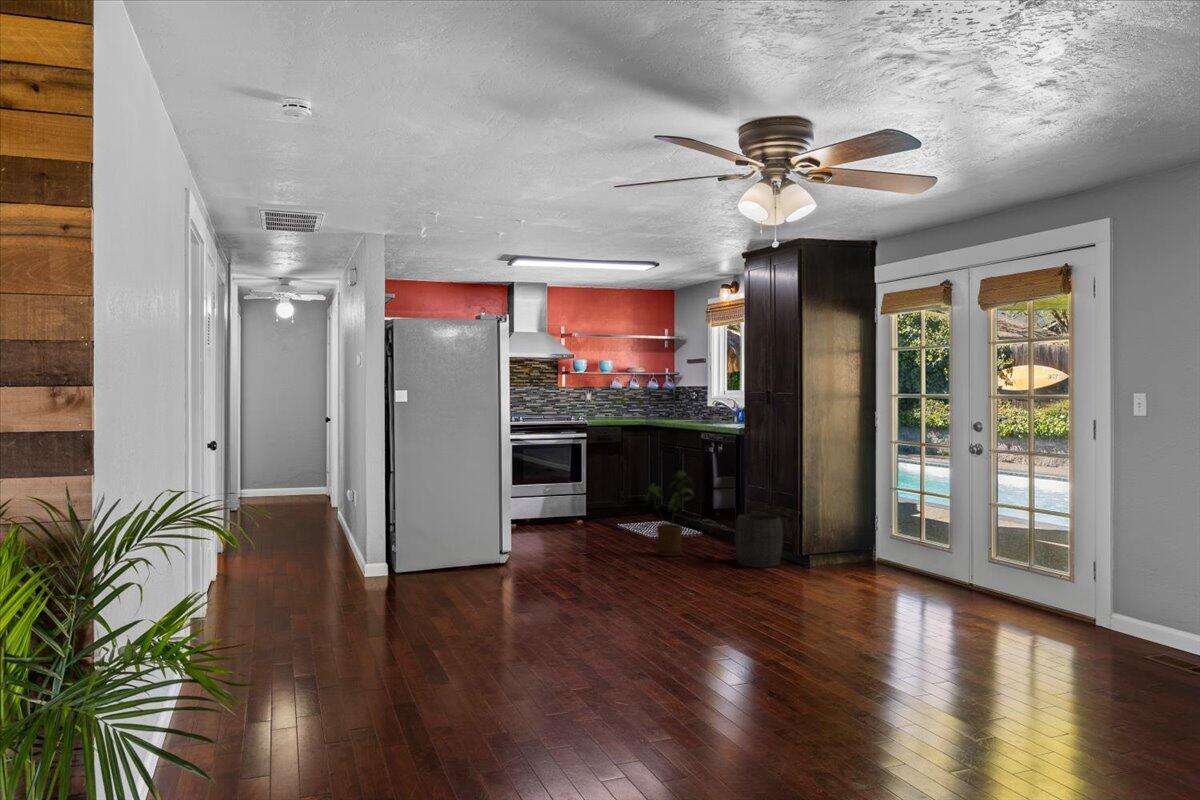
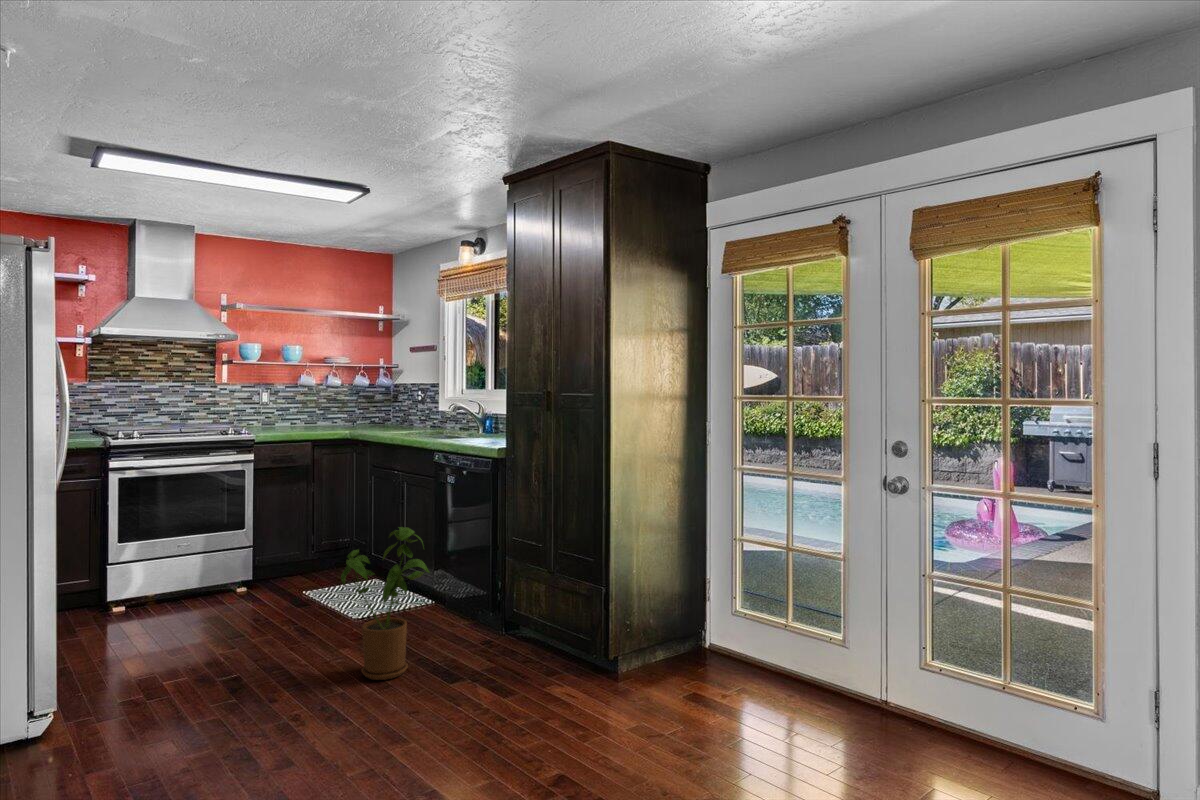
woven basket: present [735,514,783,568] -> none [501,593,579,695]

